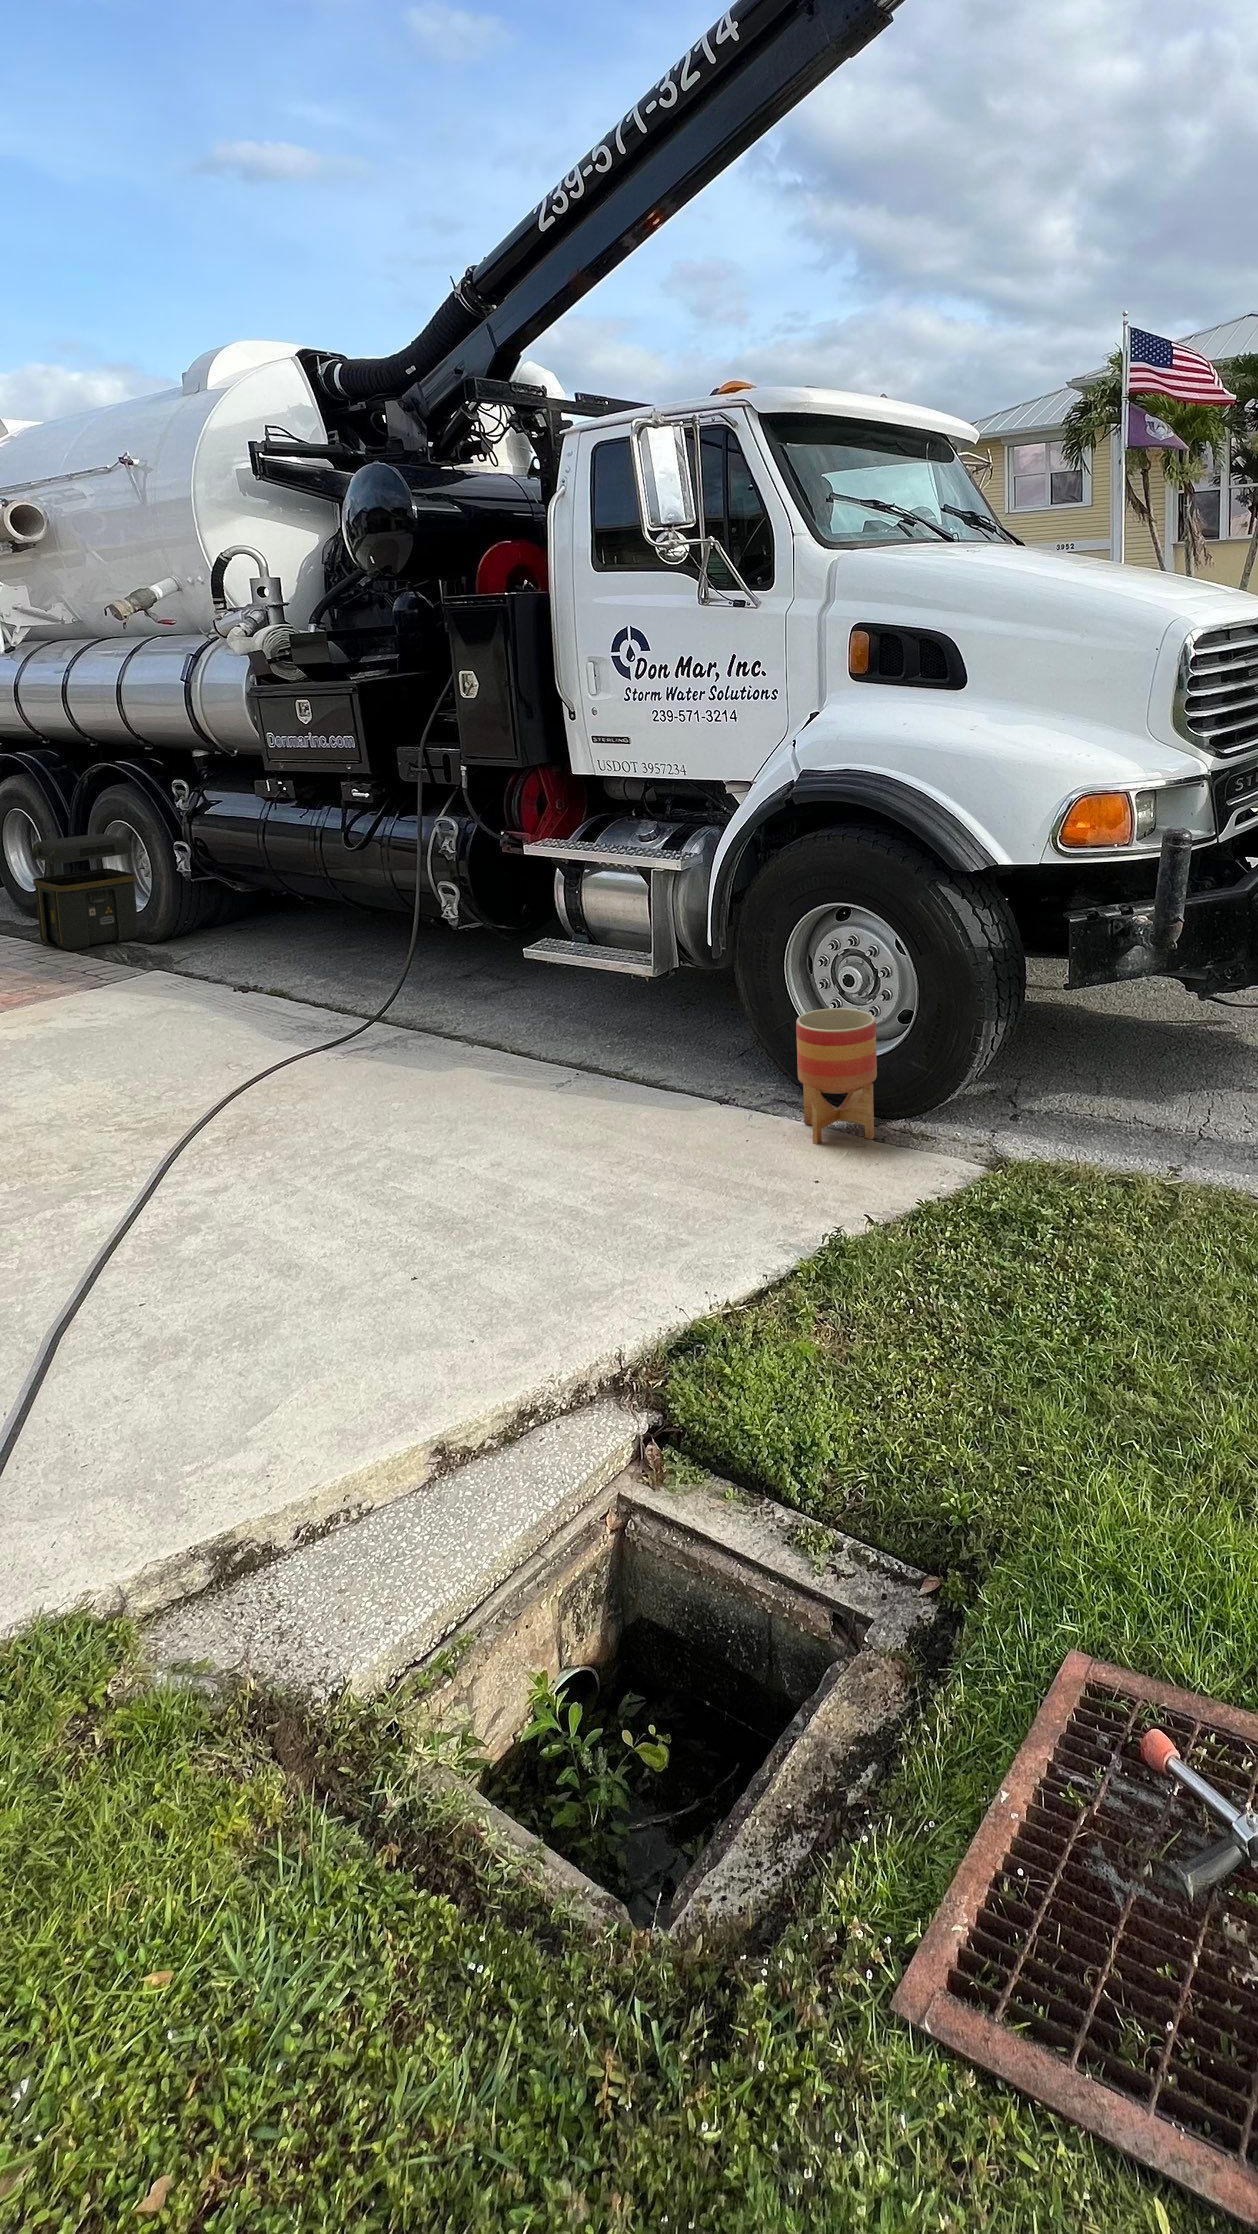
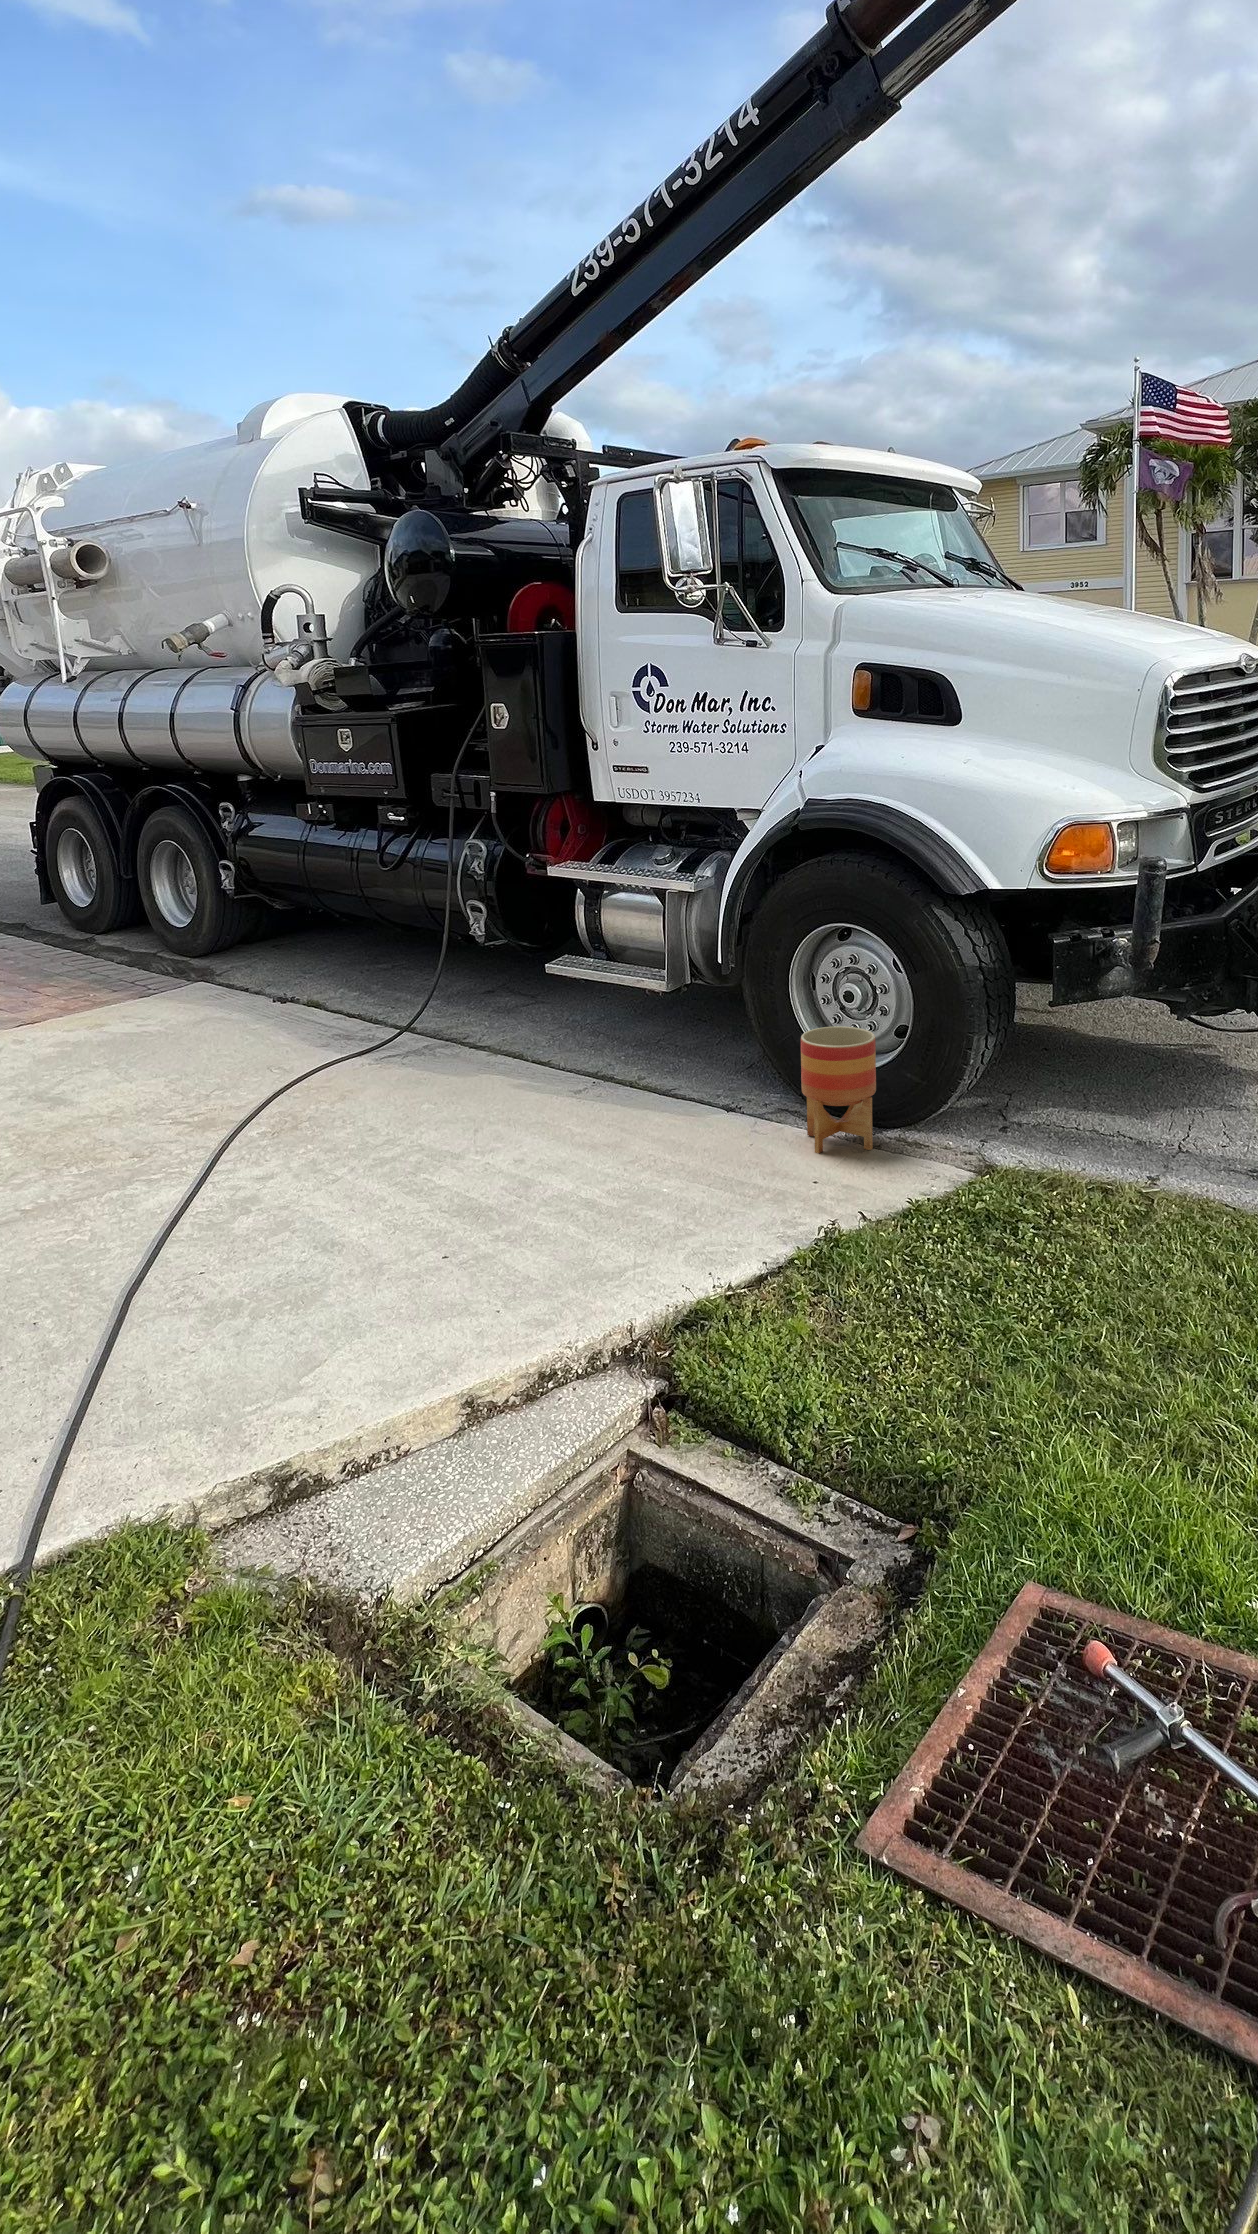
toolbox: present [31,834,139,951] -> none [79,856,178,967]

